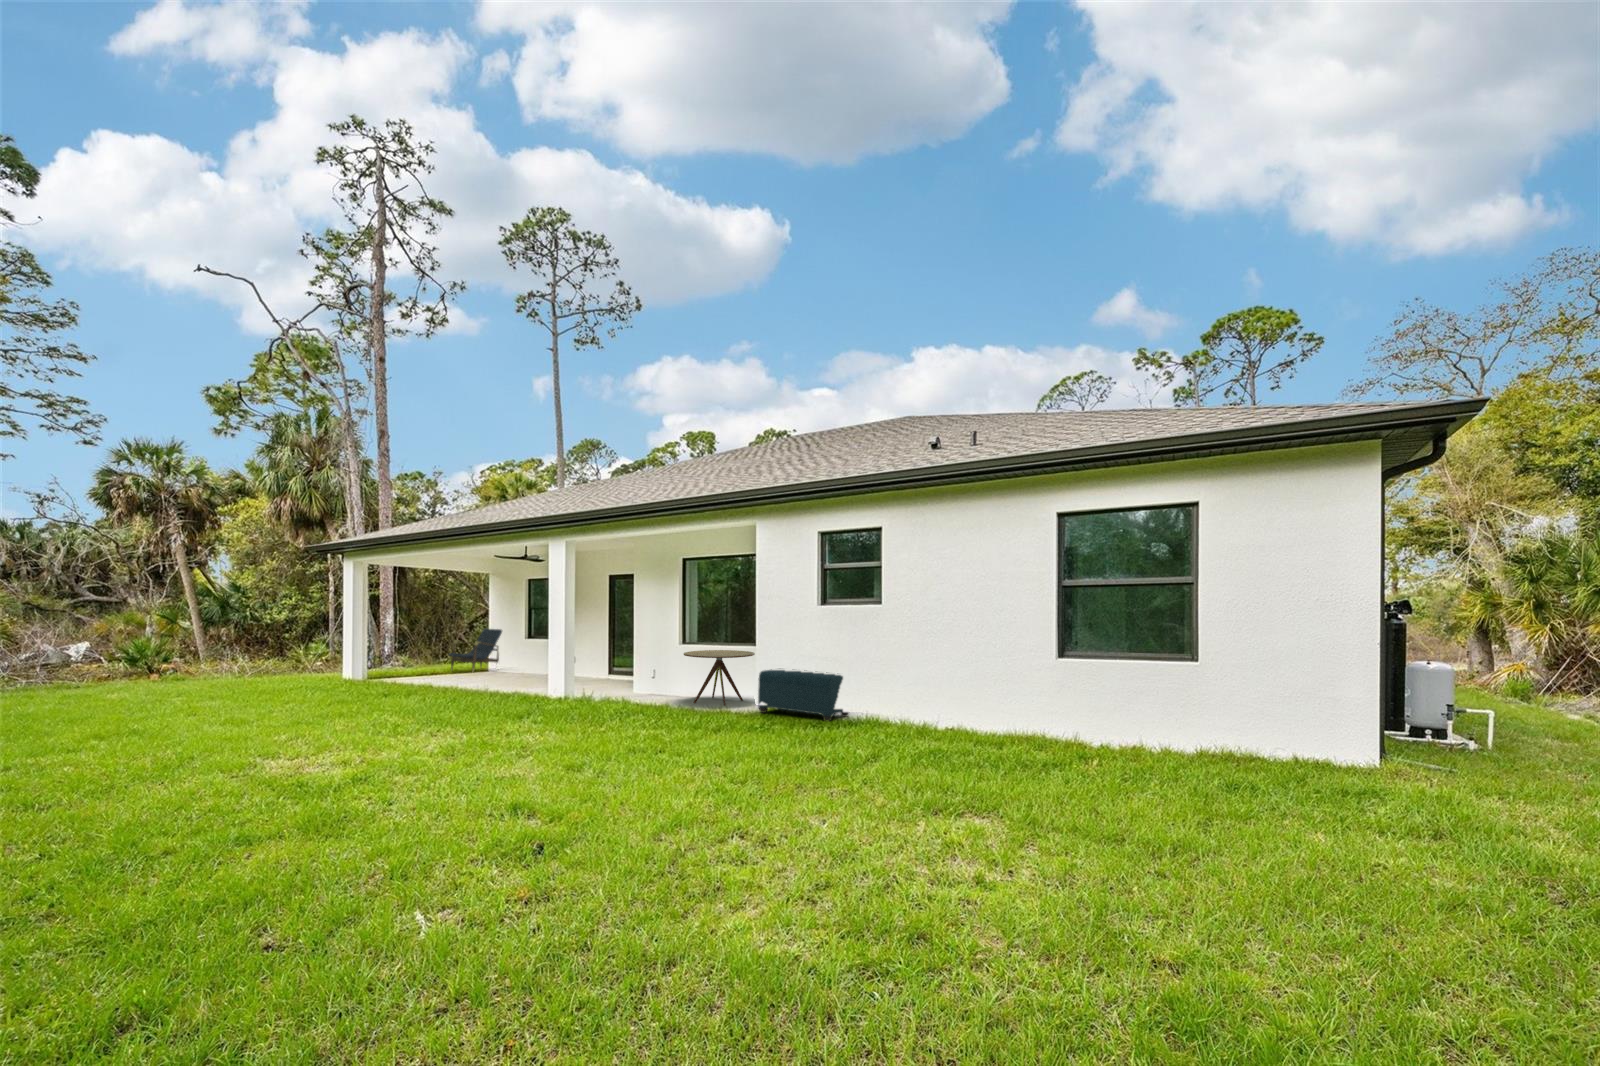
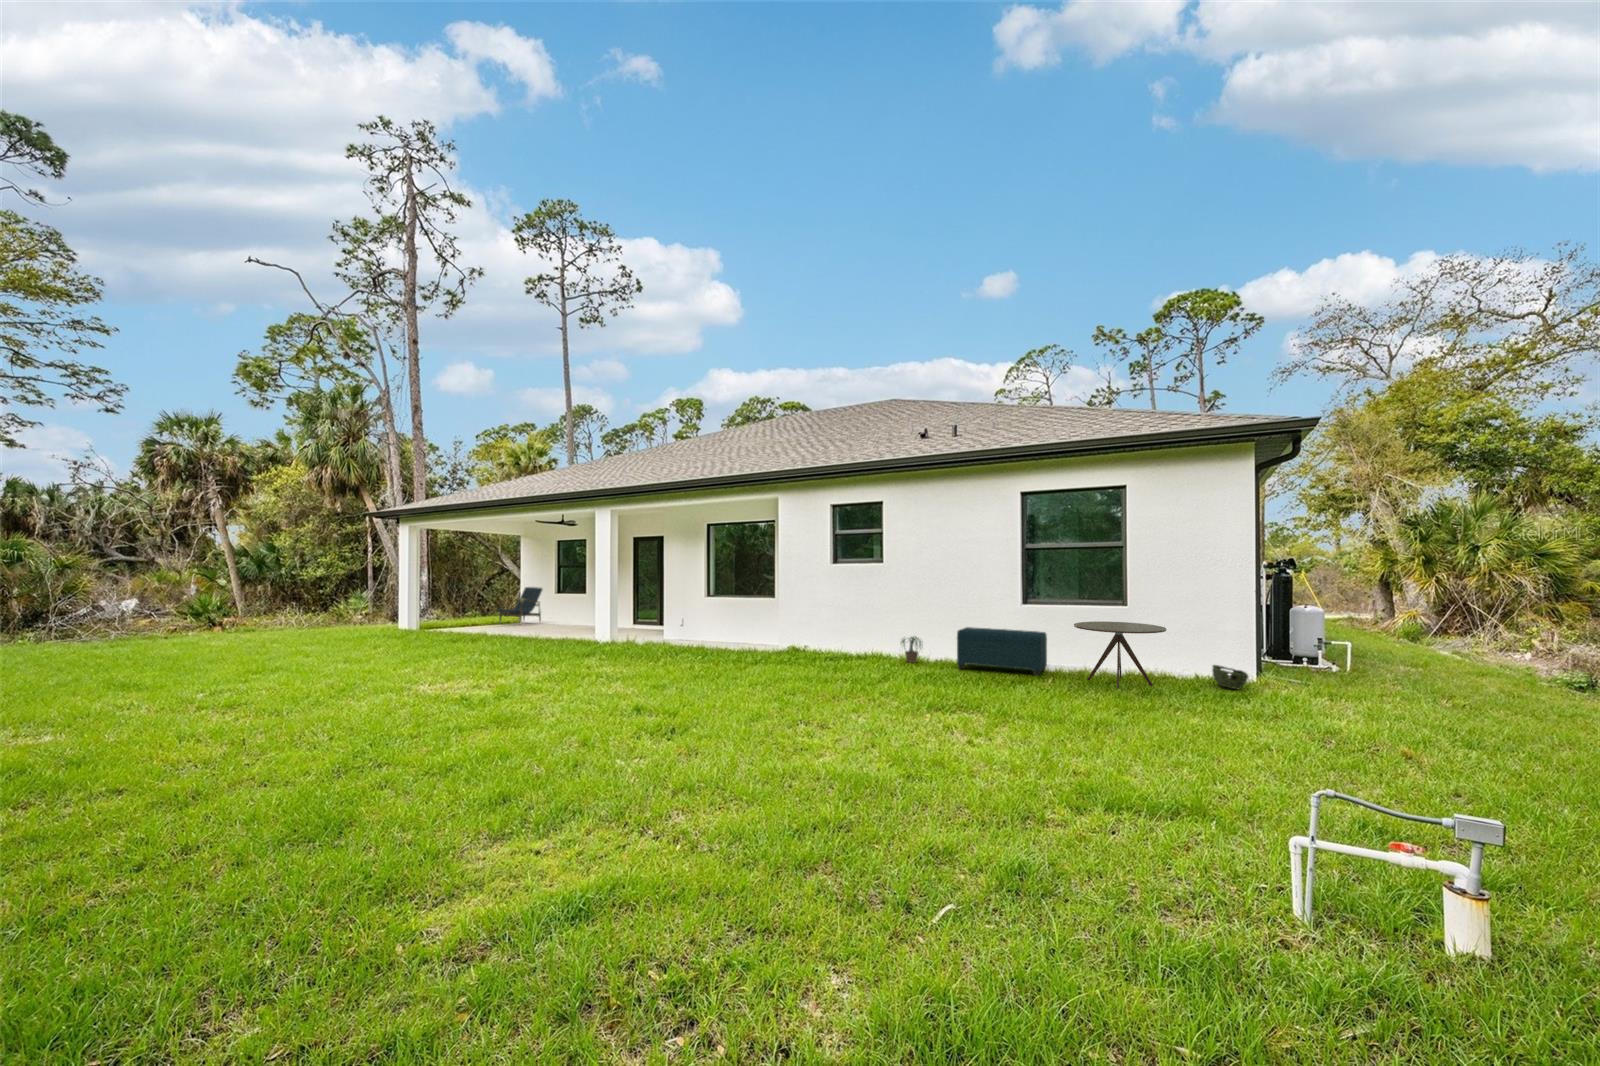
round table: present [684,650,755,706] -> present [1074,621,1166,689]
bench: present [758,669,849,721] -> present [957,627,1047,676]
potted plant: none [896,694,935,728] -> present [901,637,921,663]
woven basket: none [1316,741,1372,777] -> present [1212,665,1248,689]

